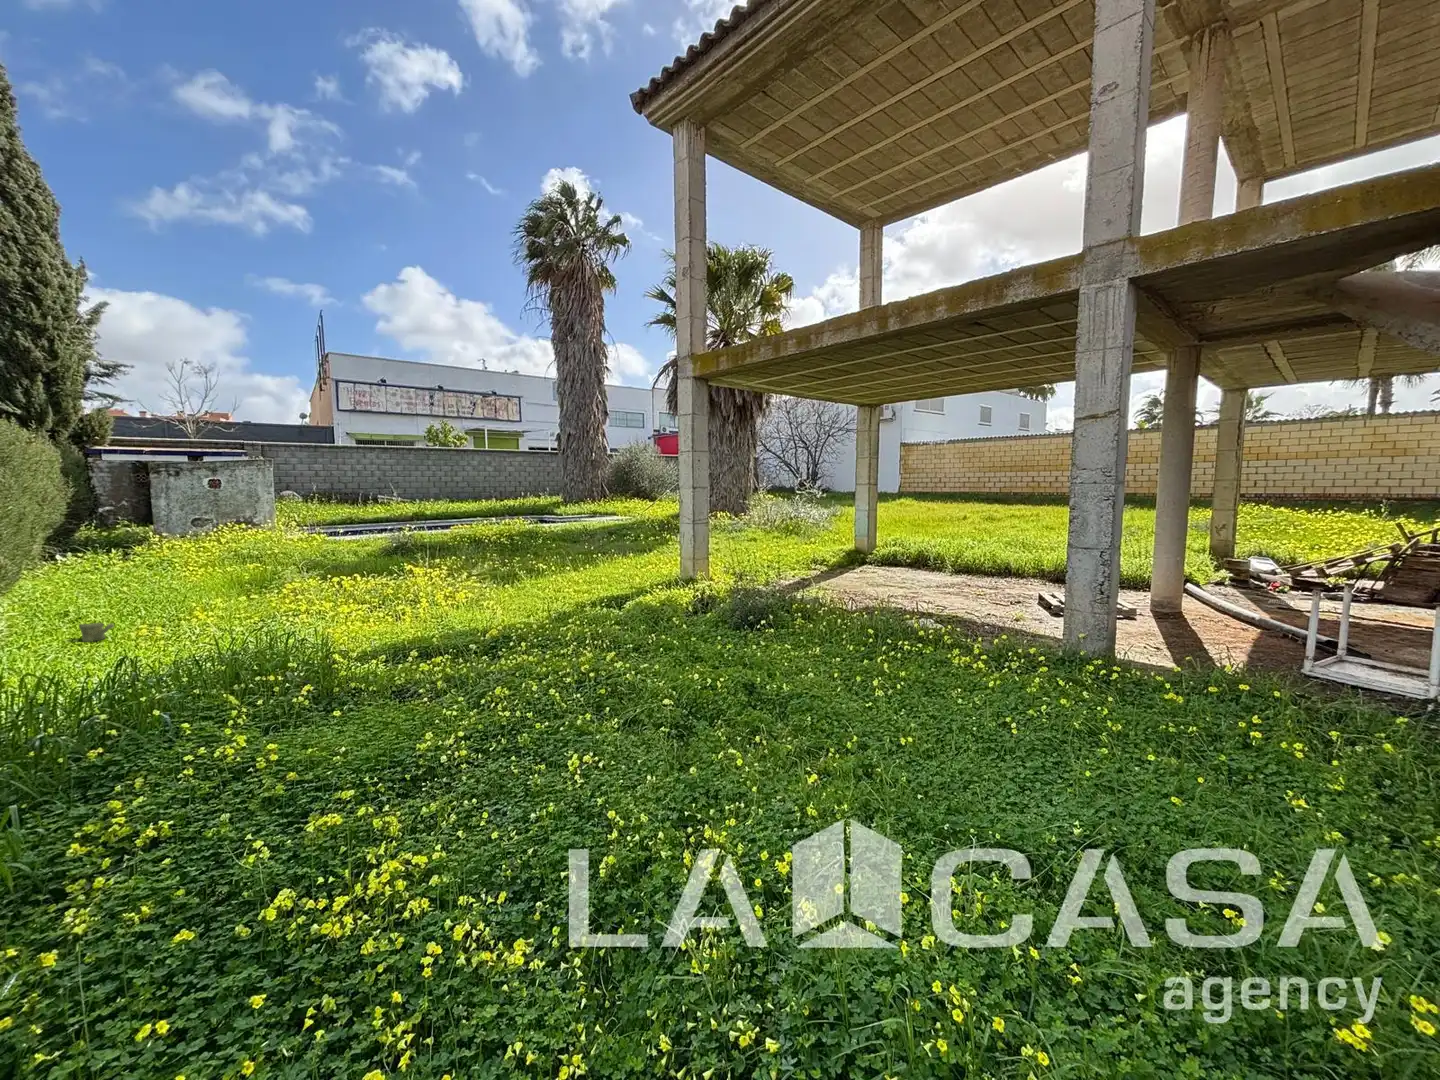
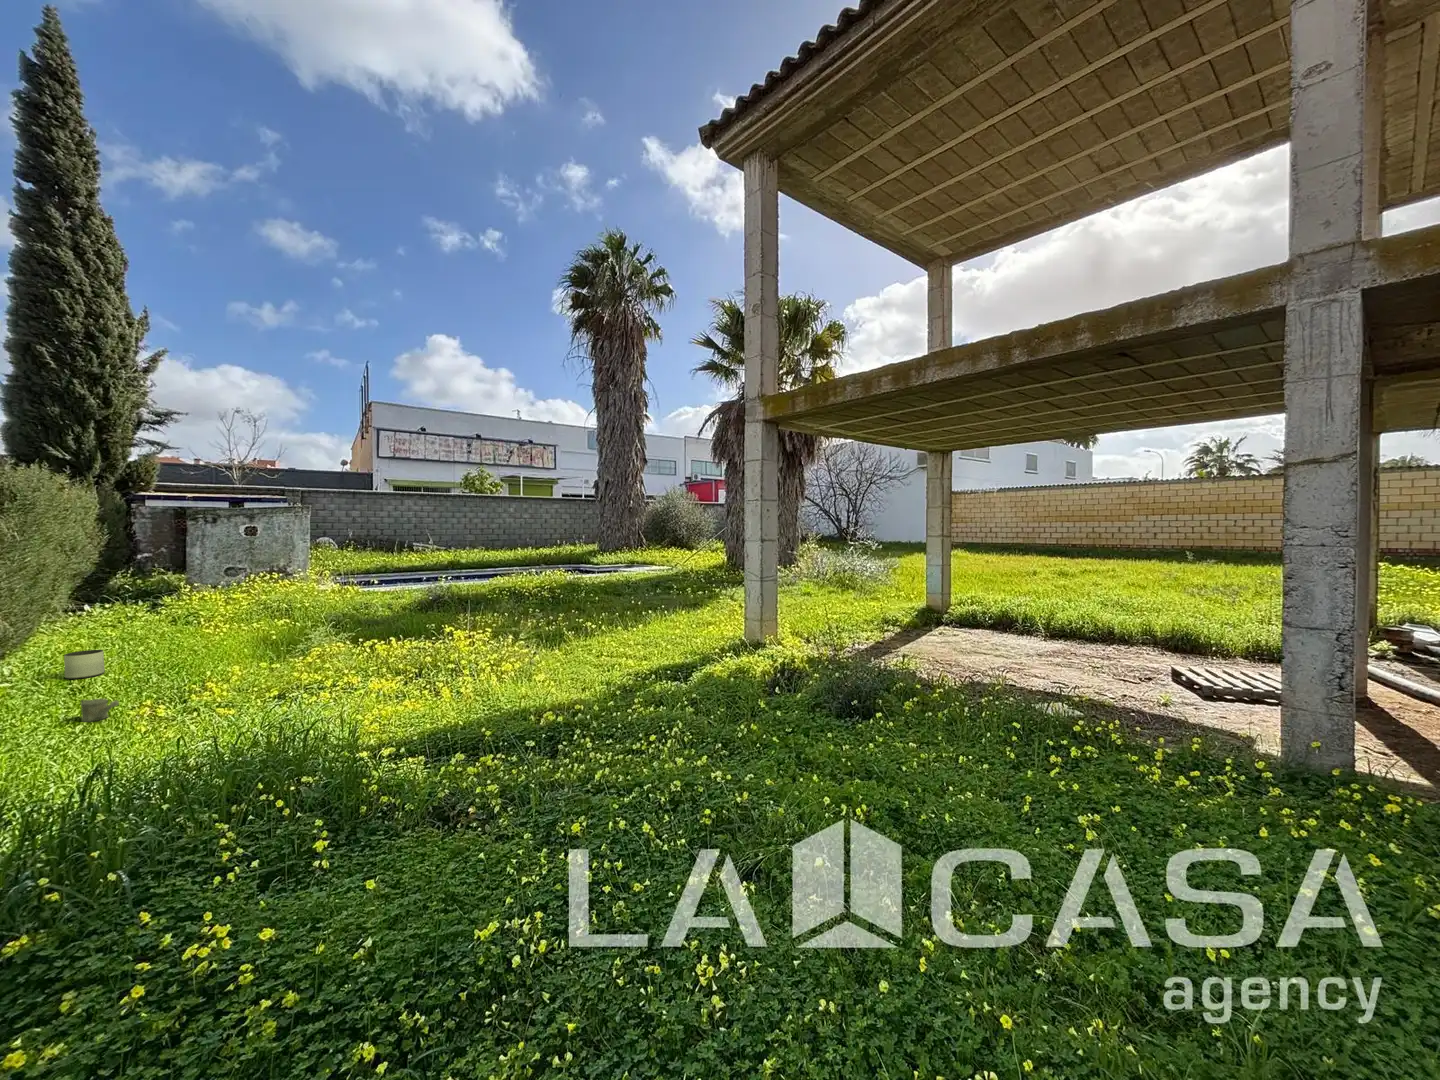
planter: none [55,586,92,611] -> present [64,650,105,679]

